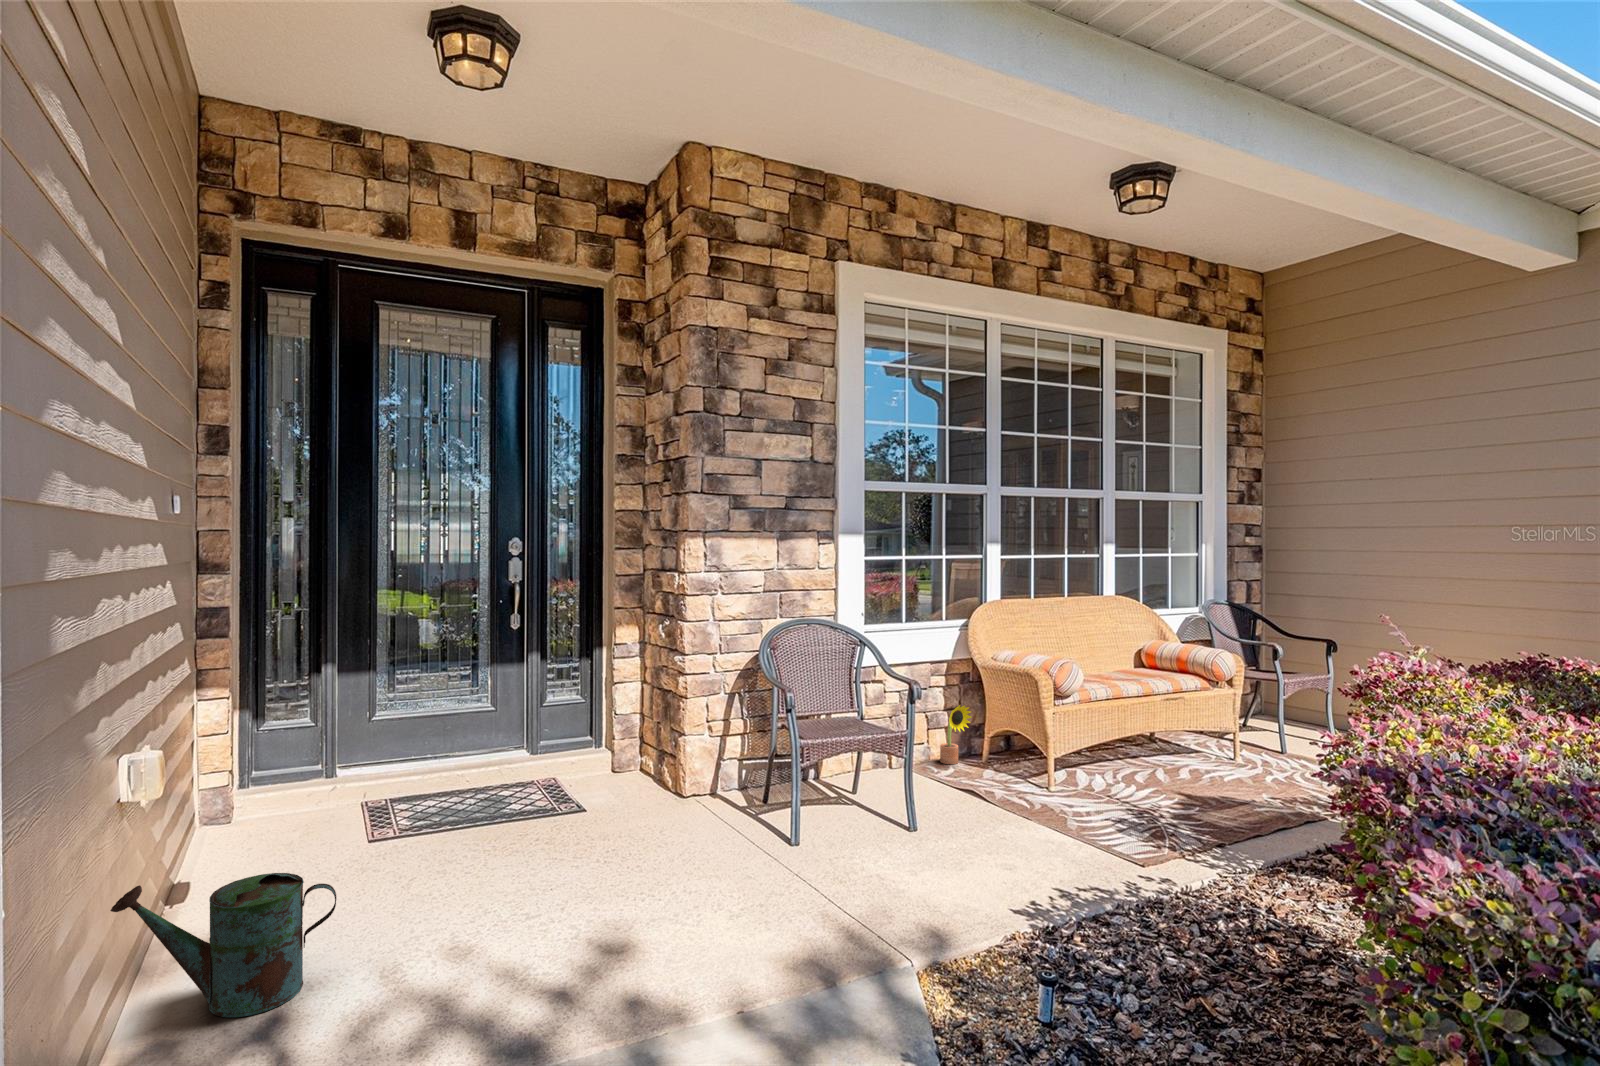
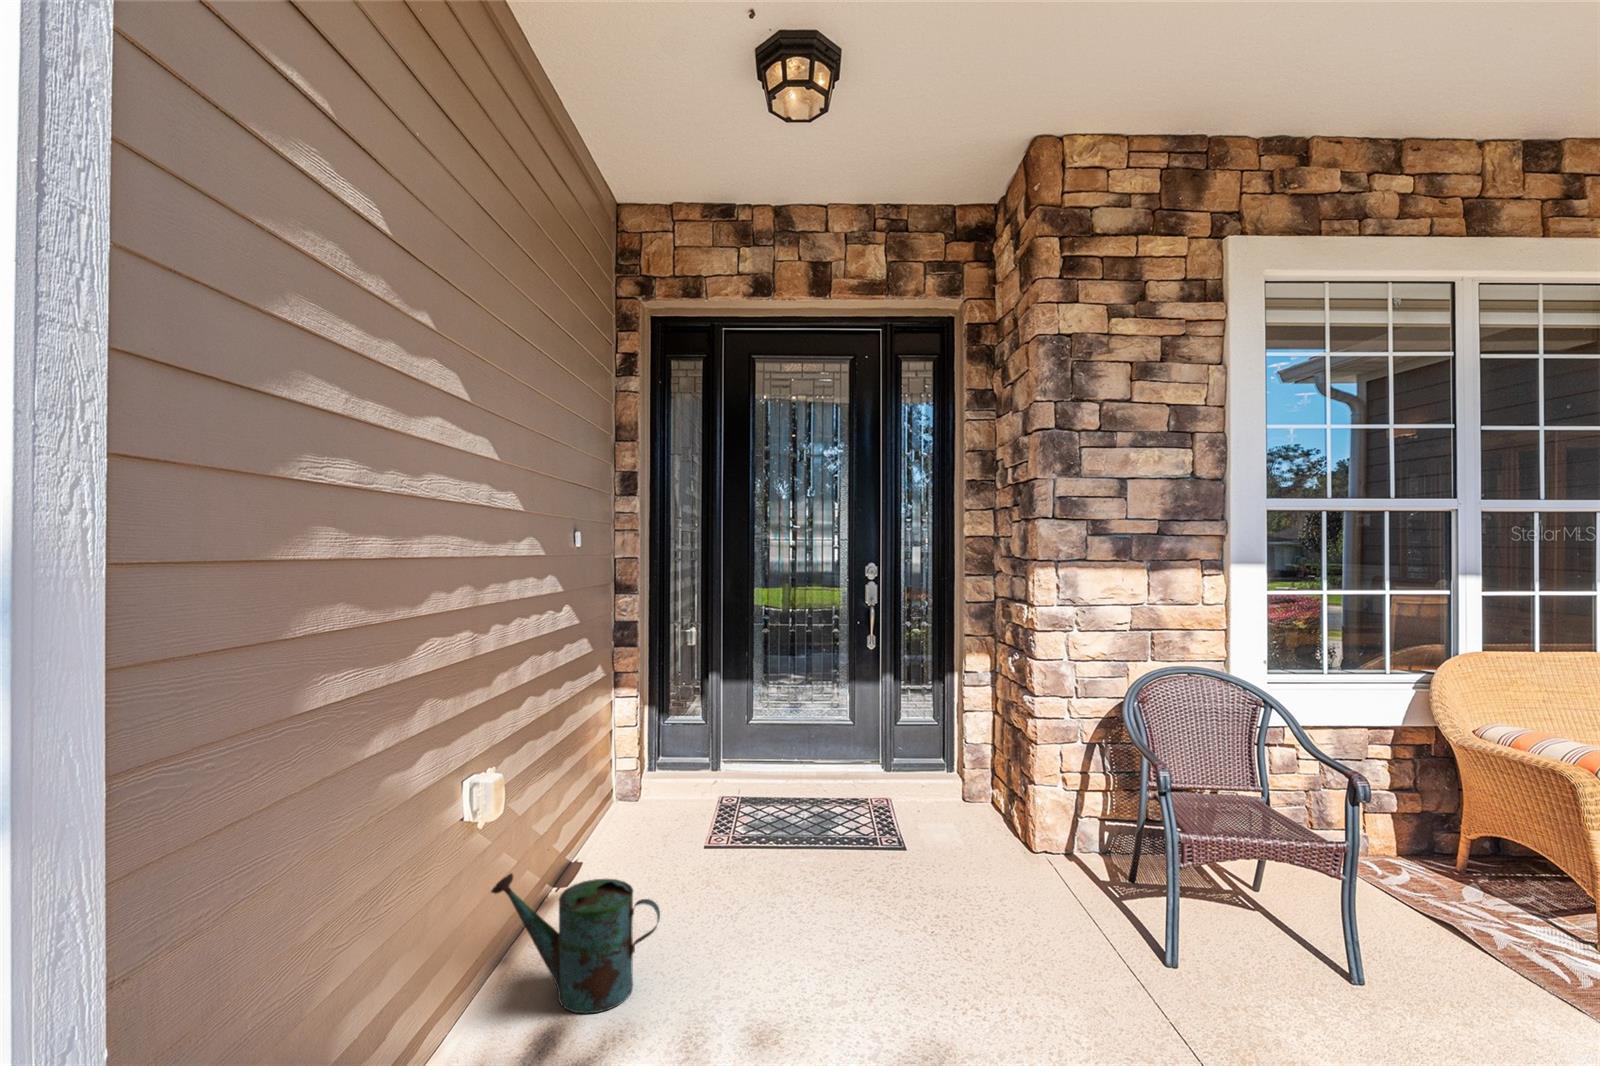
decorative plant: present [940,705,972,764] -> none [1385,789,1438,866]

